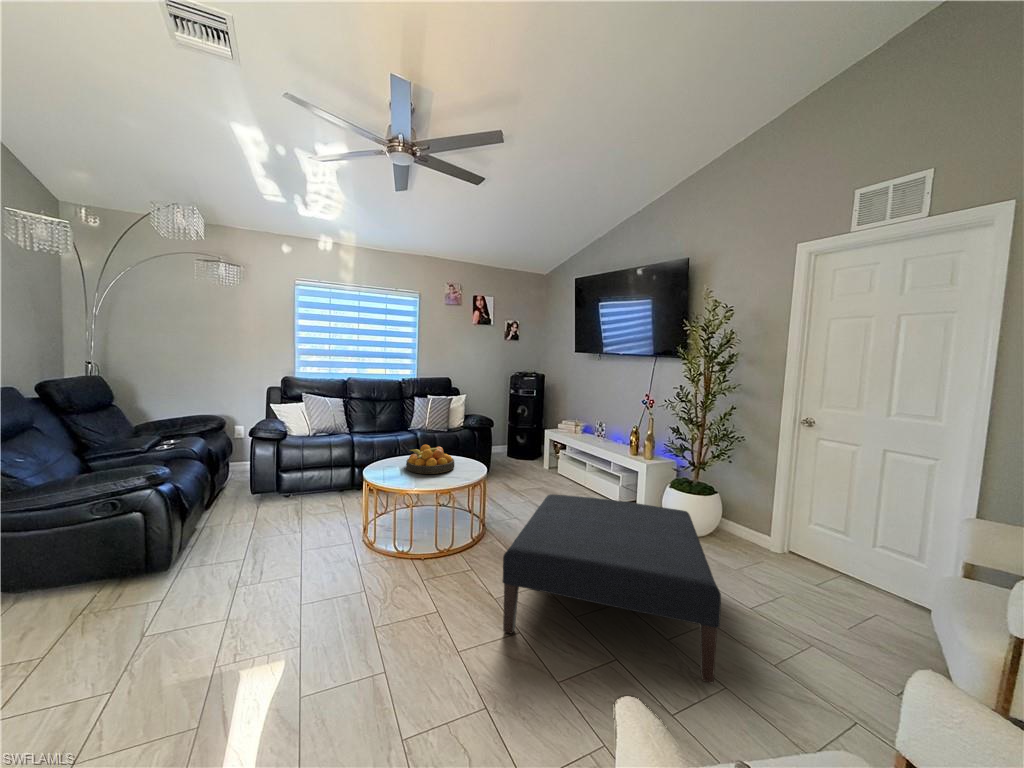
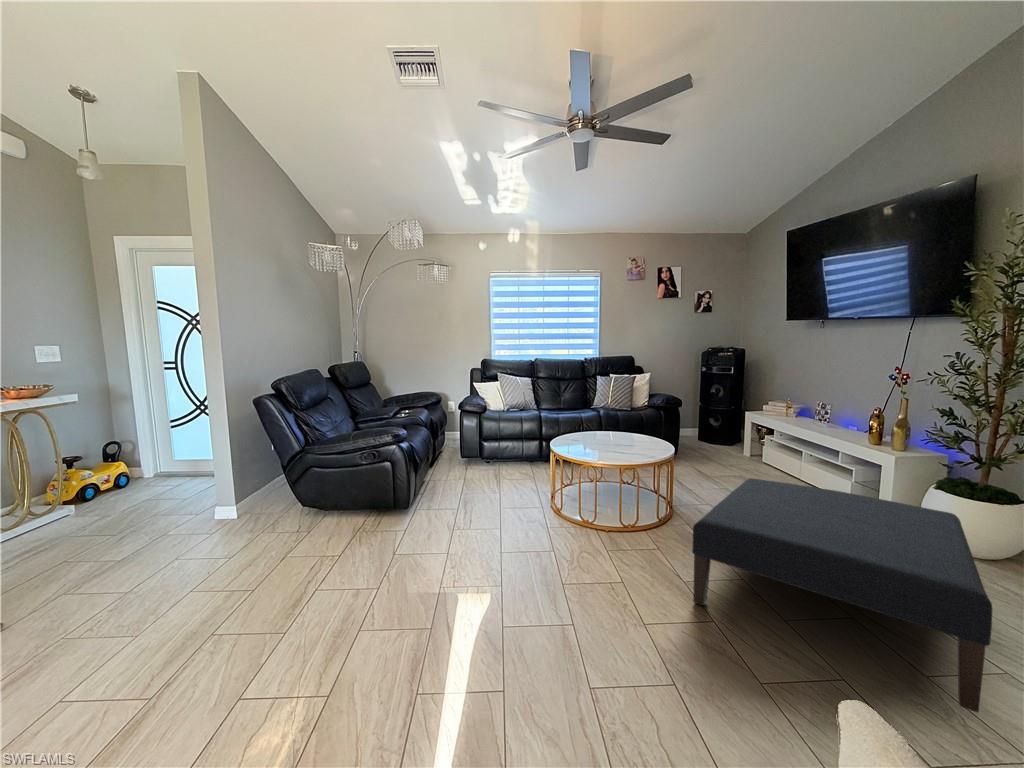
fruit bowl: present [406,445,454,474] -> none [591,421,639,448]

